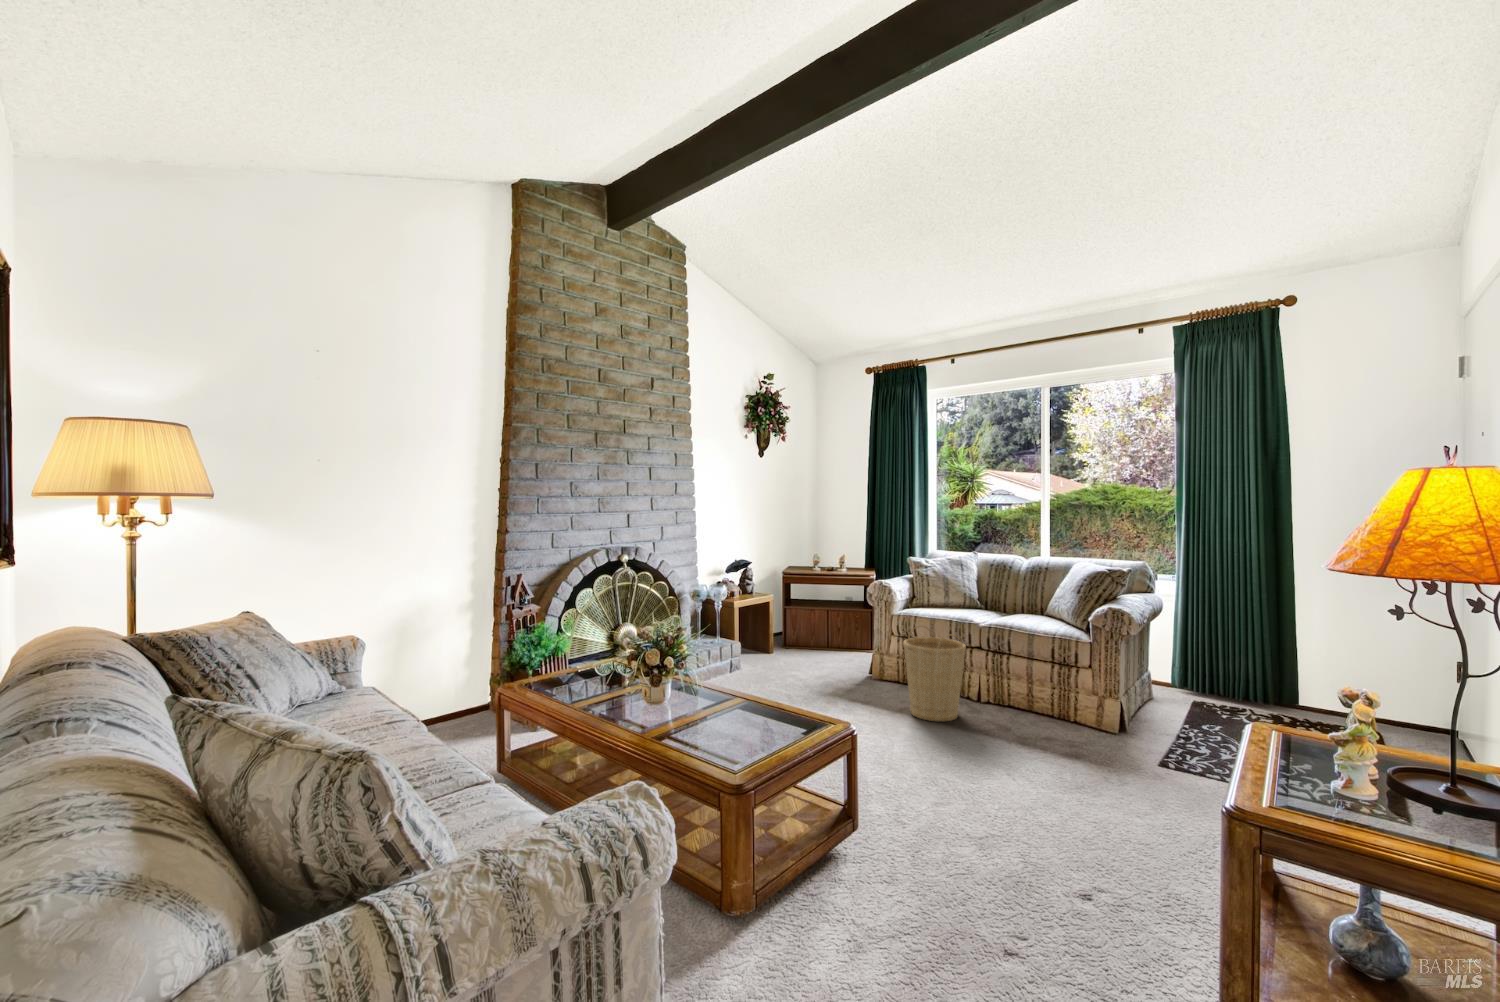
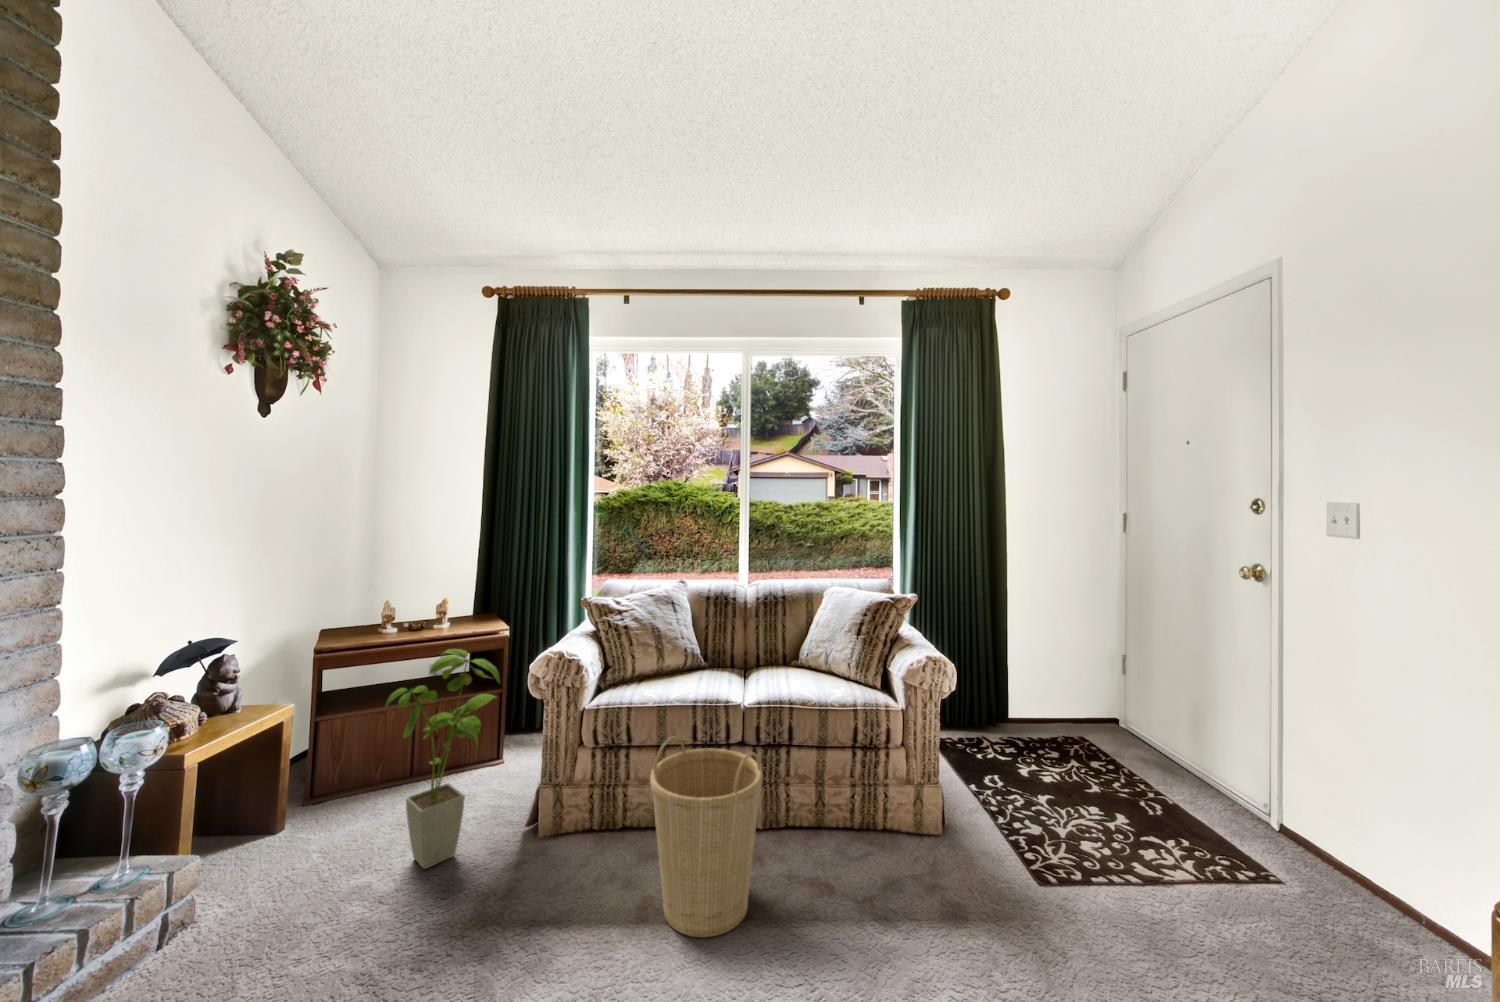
house plant: none [802,573,855,676] -> present [386,649,500,869]

